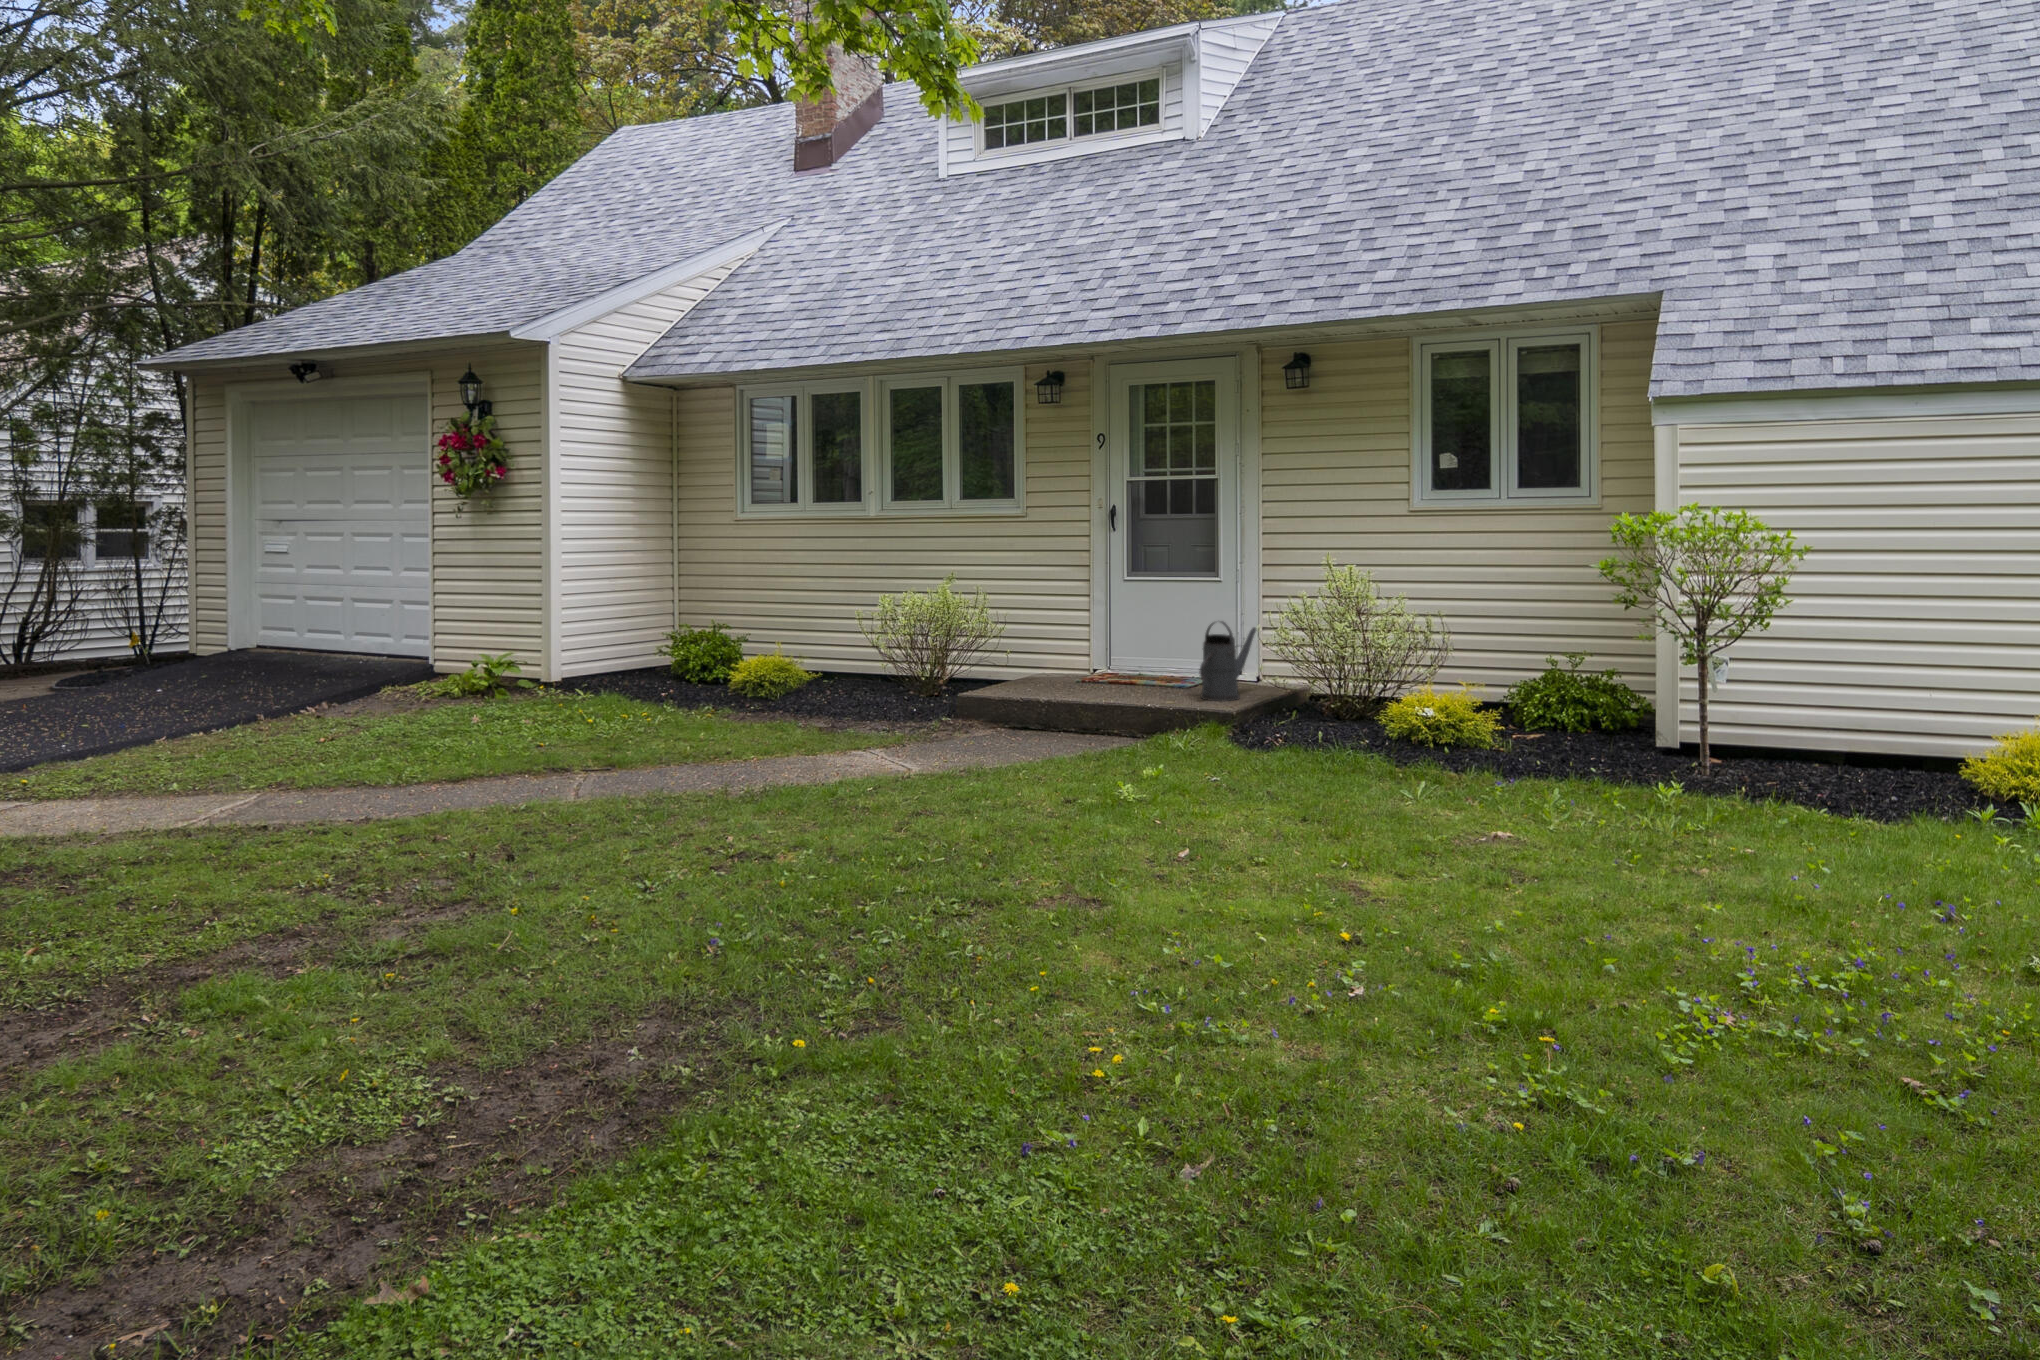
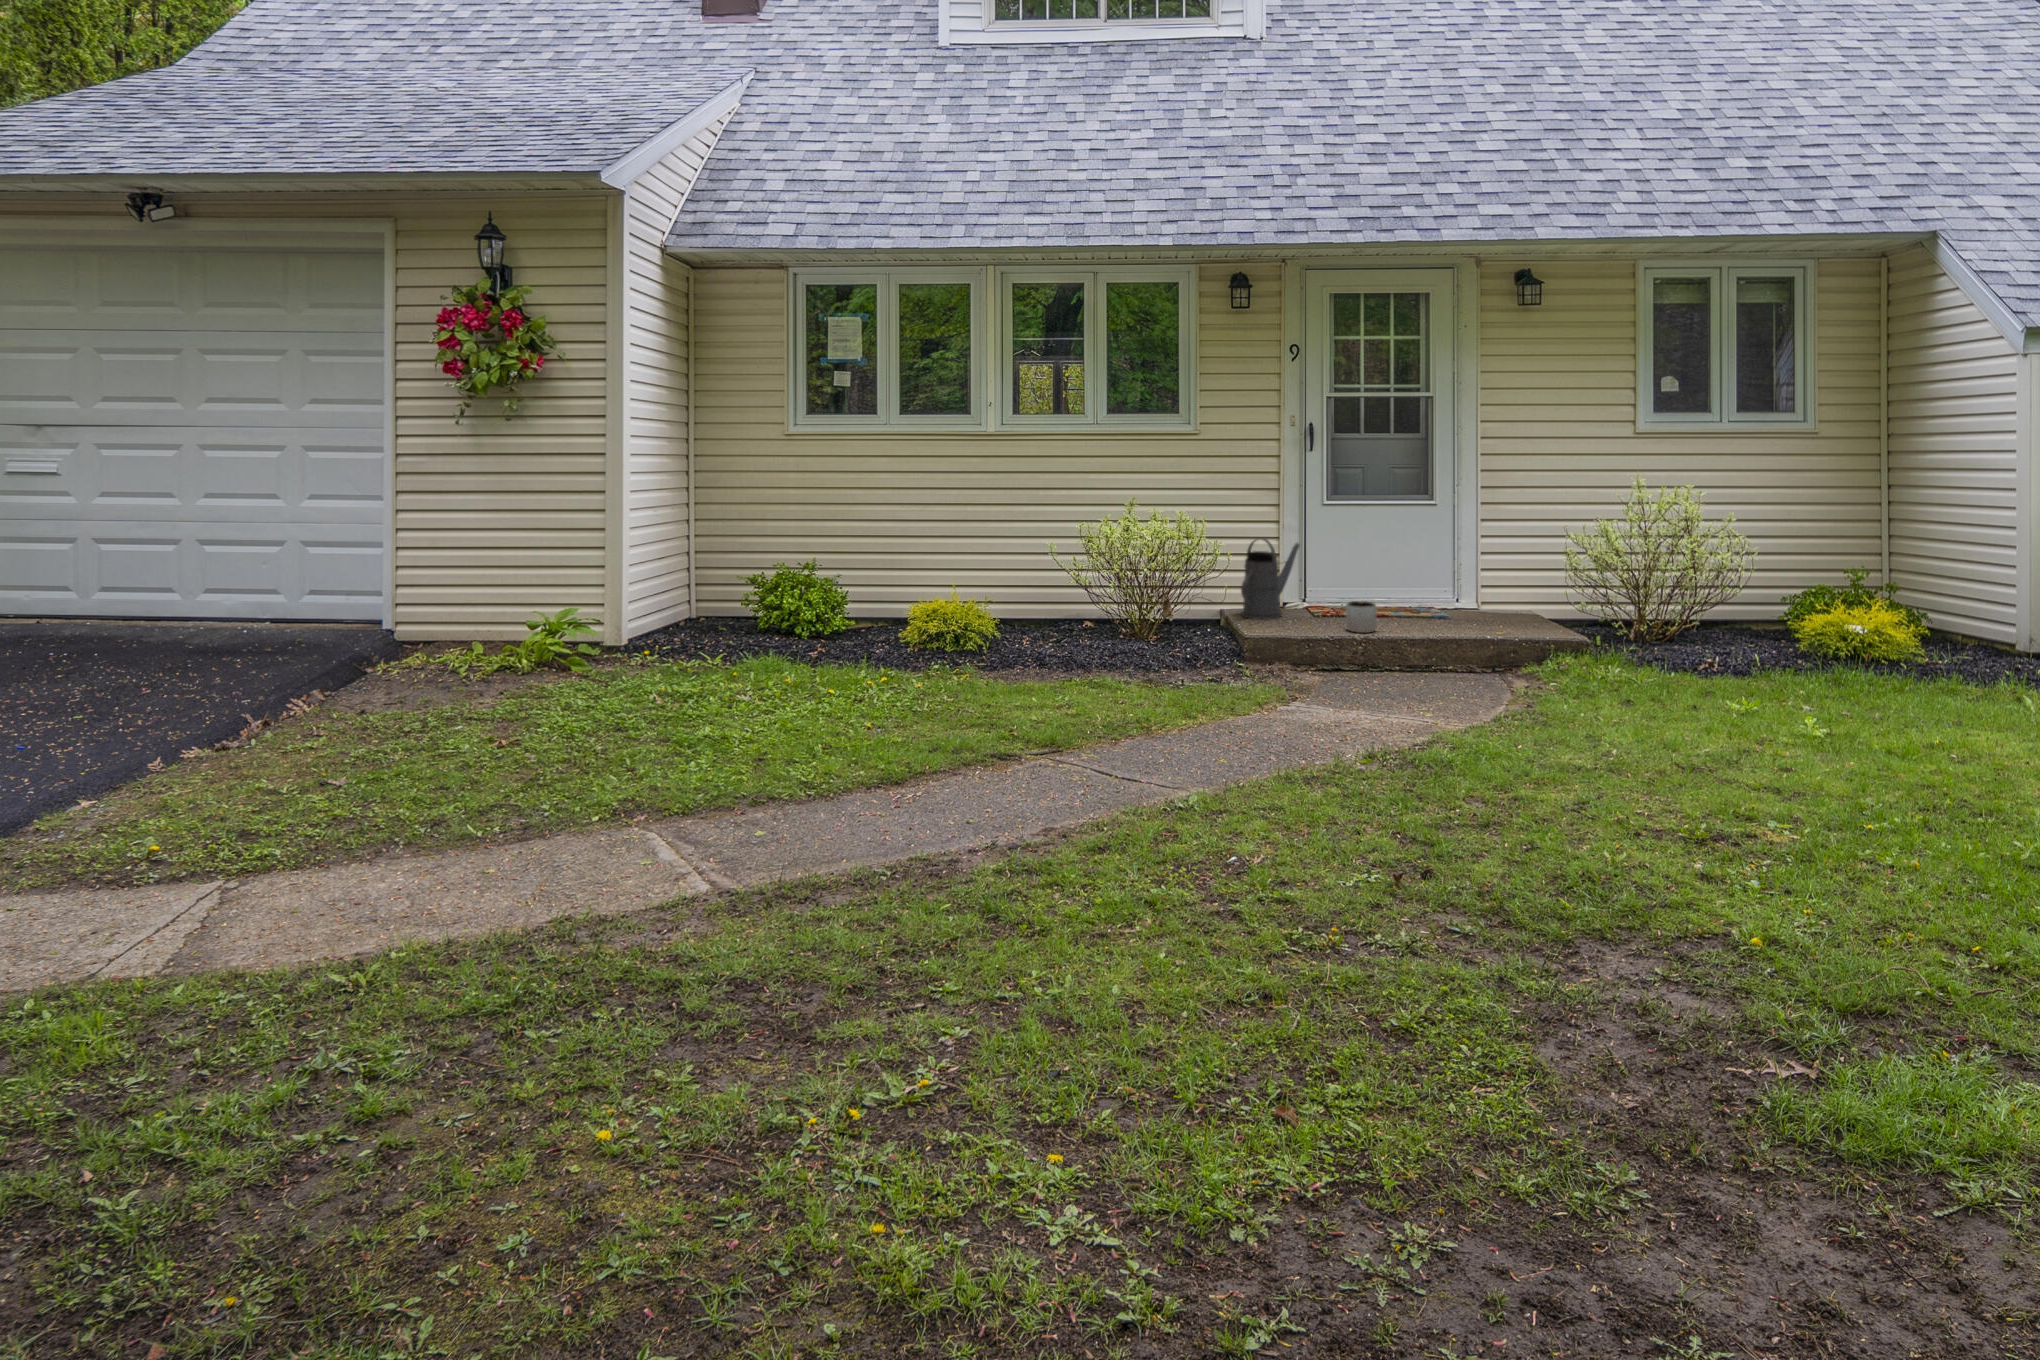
planter: none [1303,682,1333,713] -> present [1346,601,1377,633]

